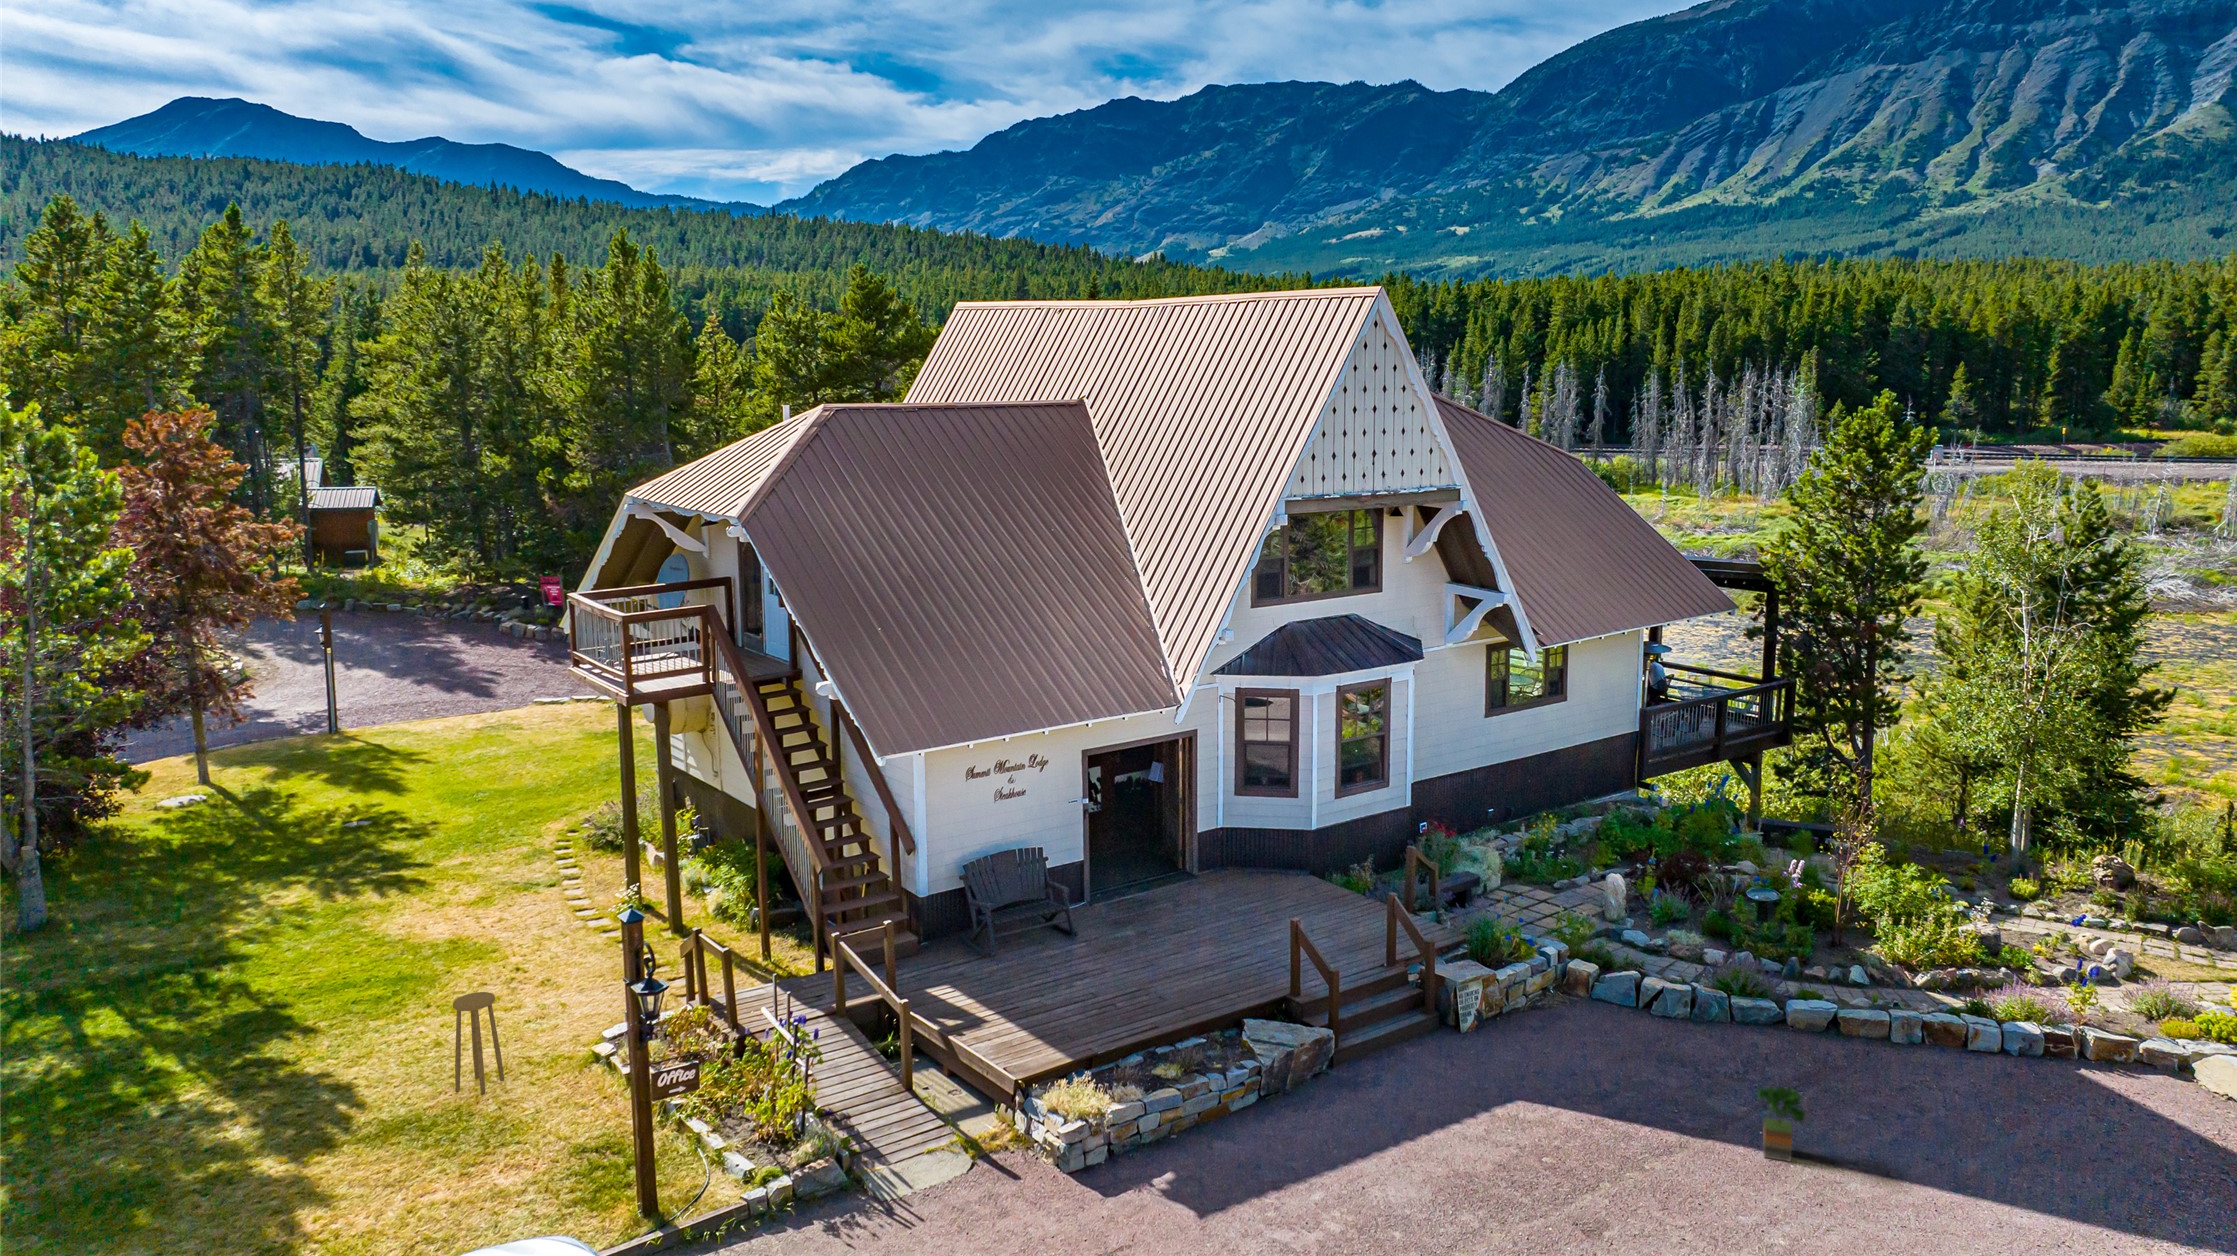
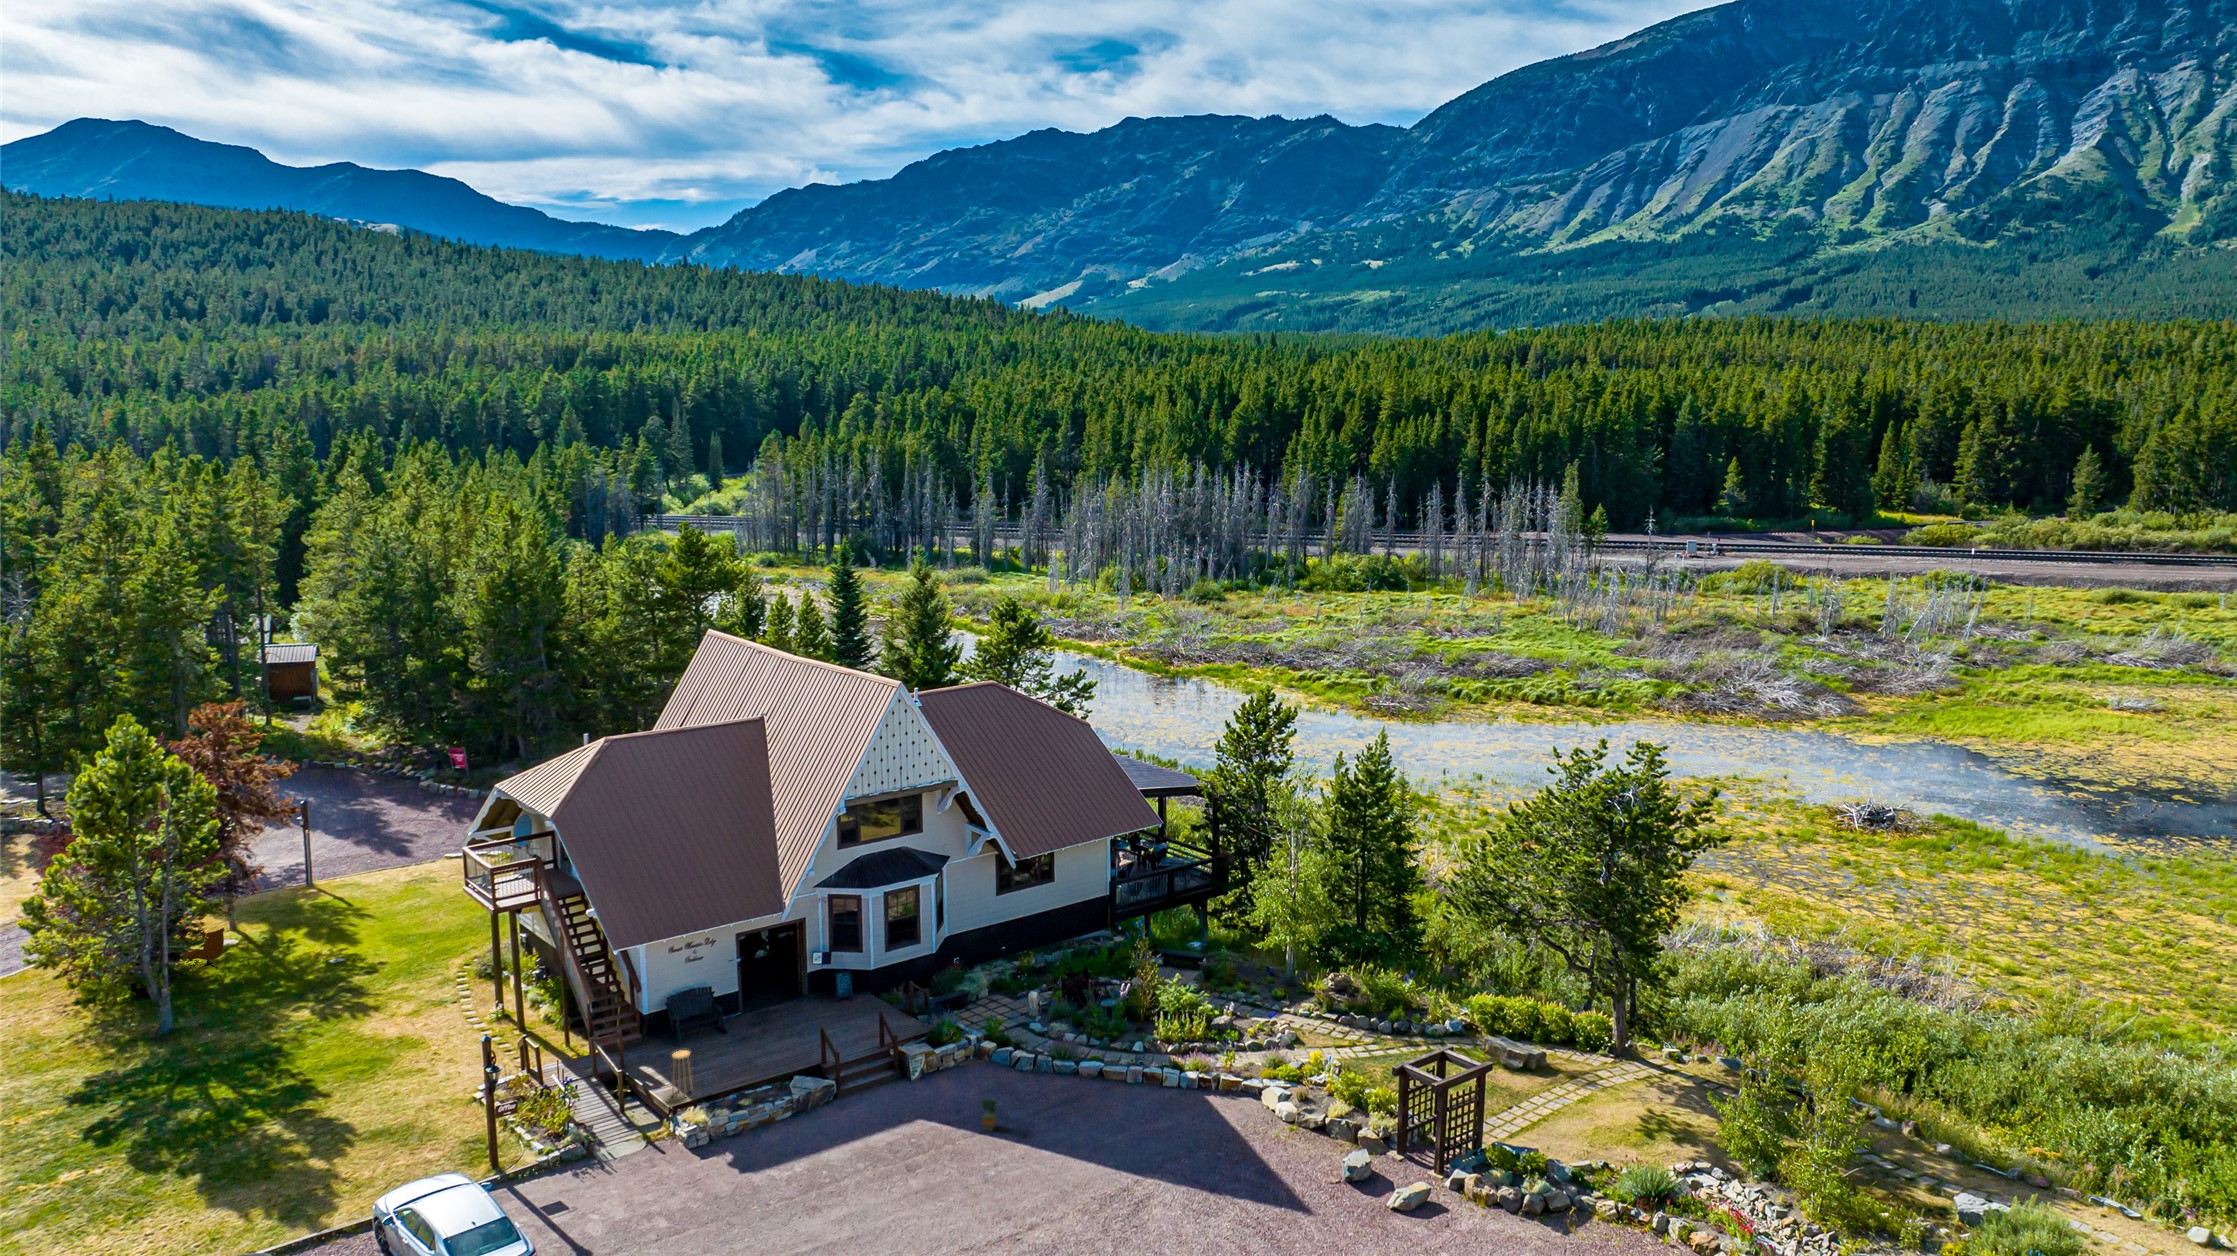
lounge chair: none [117,759,185,830] -> present [182,928,224,971]
stool: present [453,992,504,1094] -> present [672,1050,693,1095]

